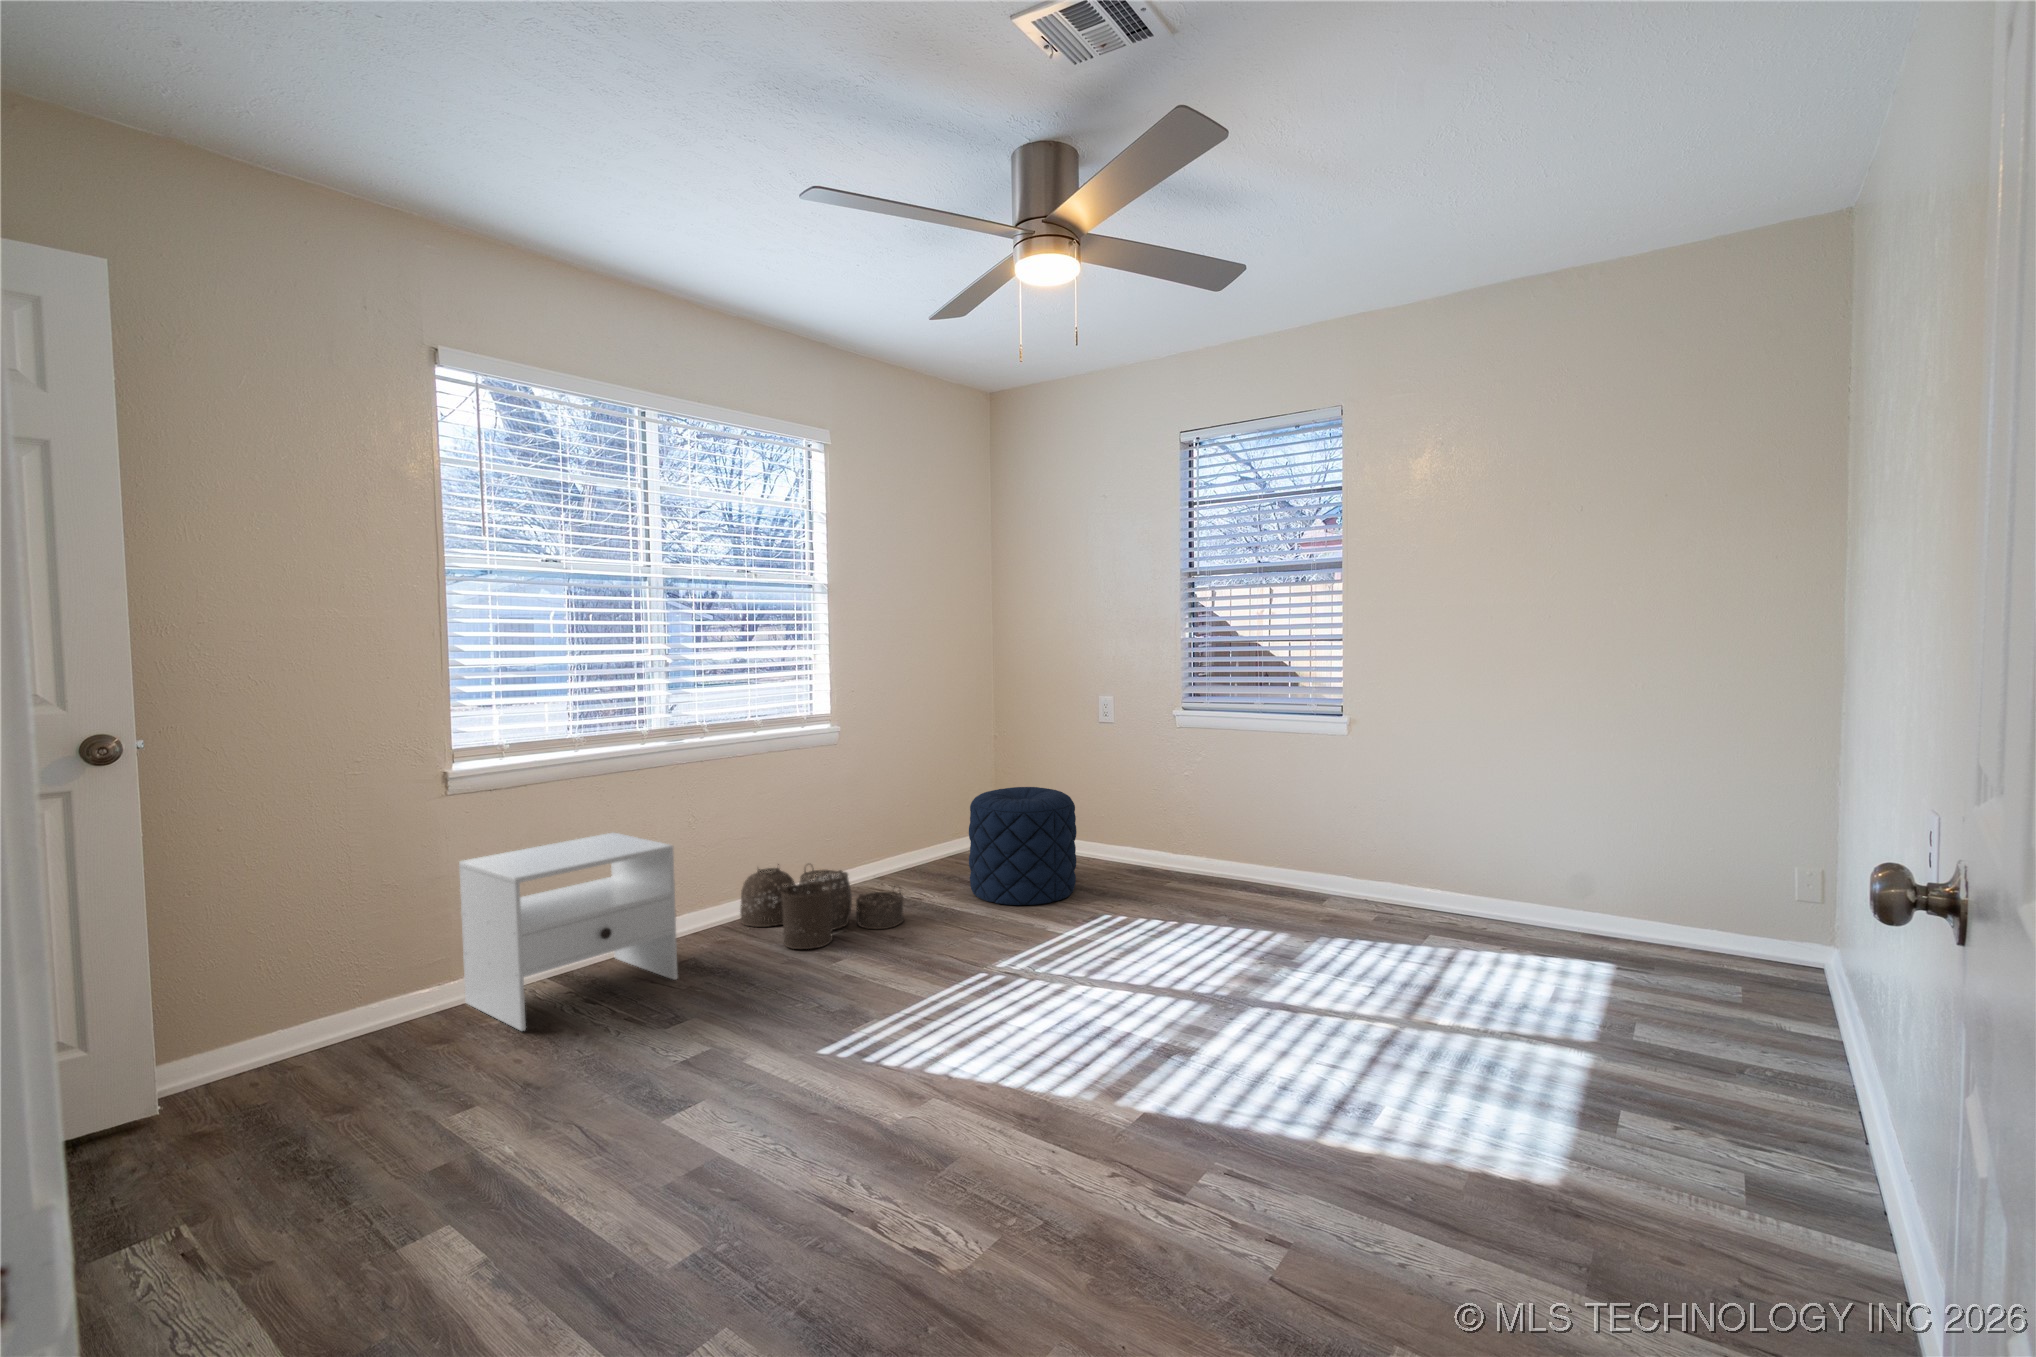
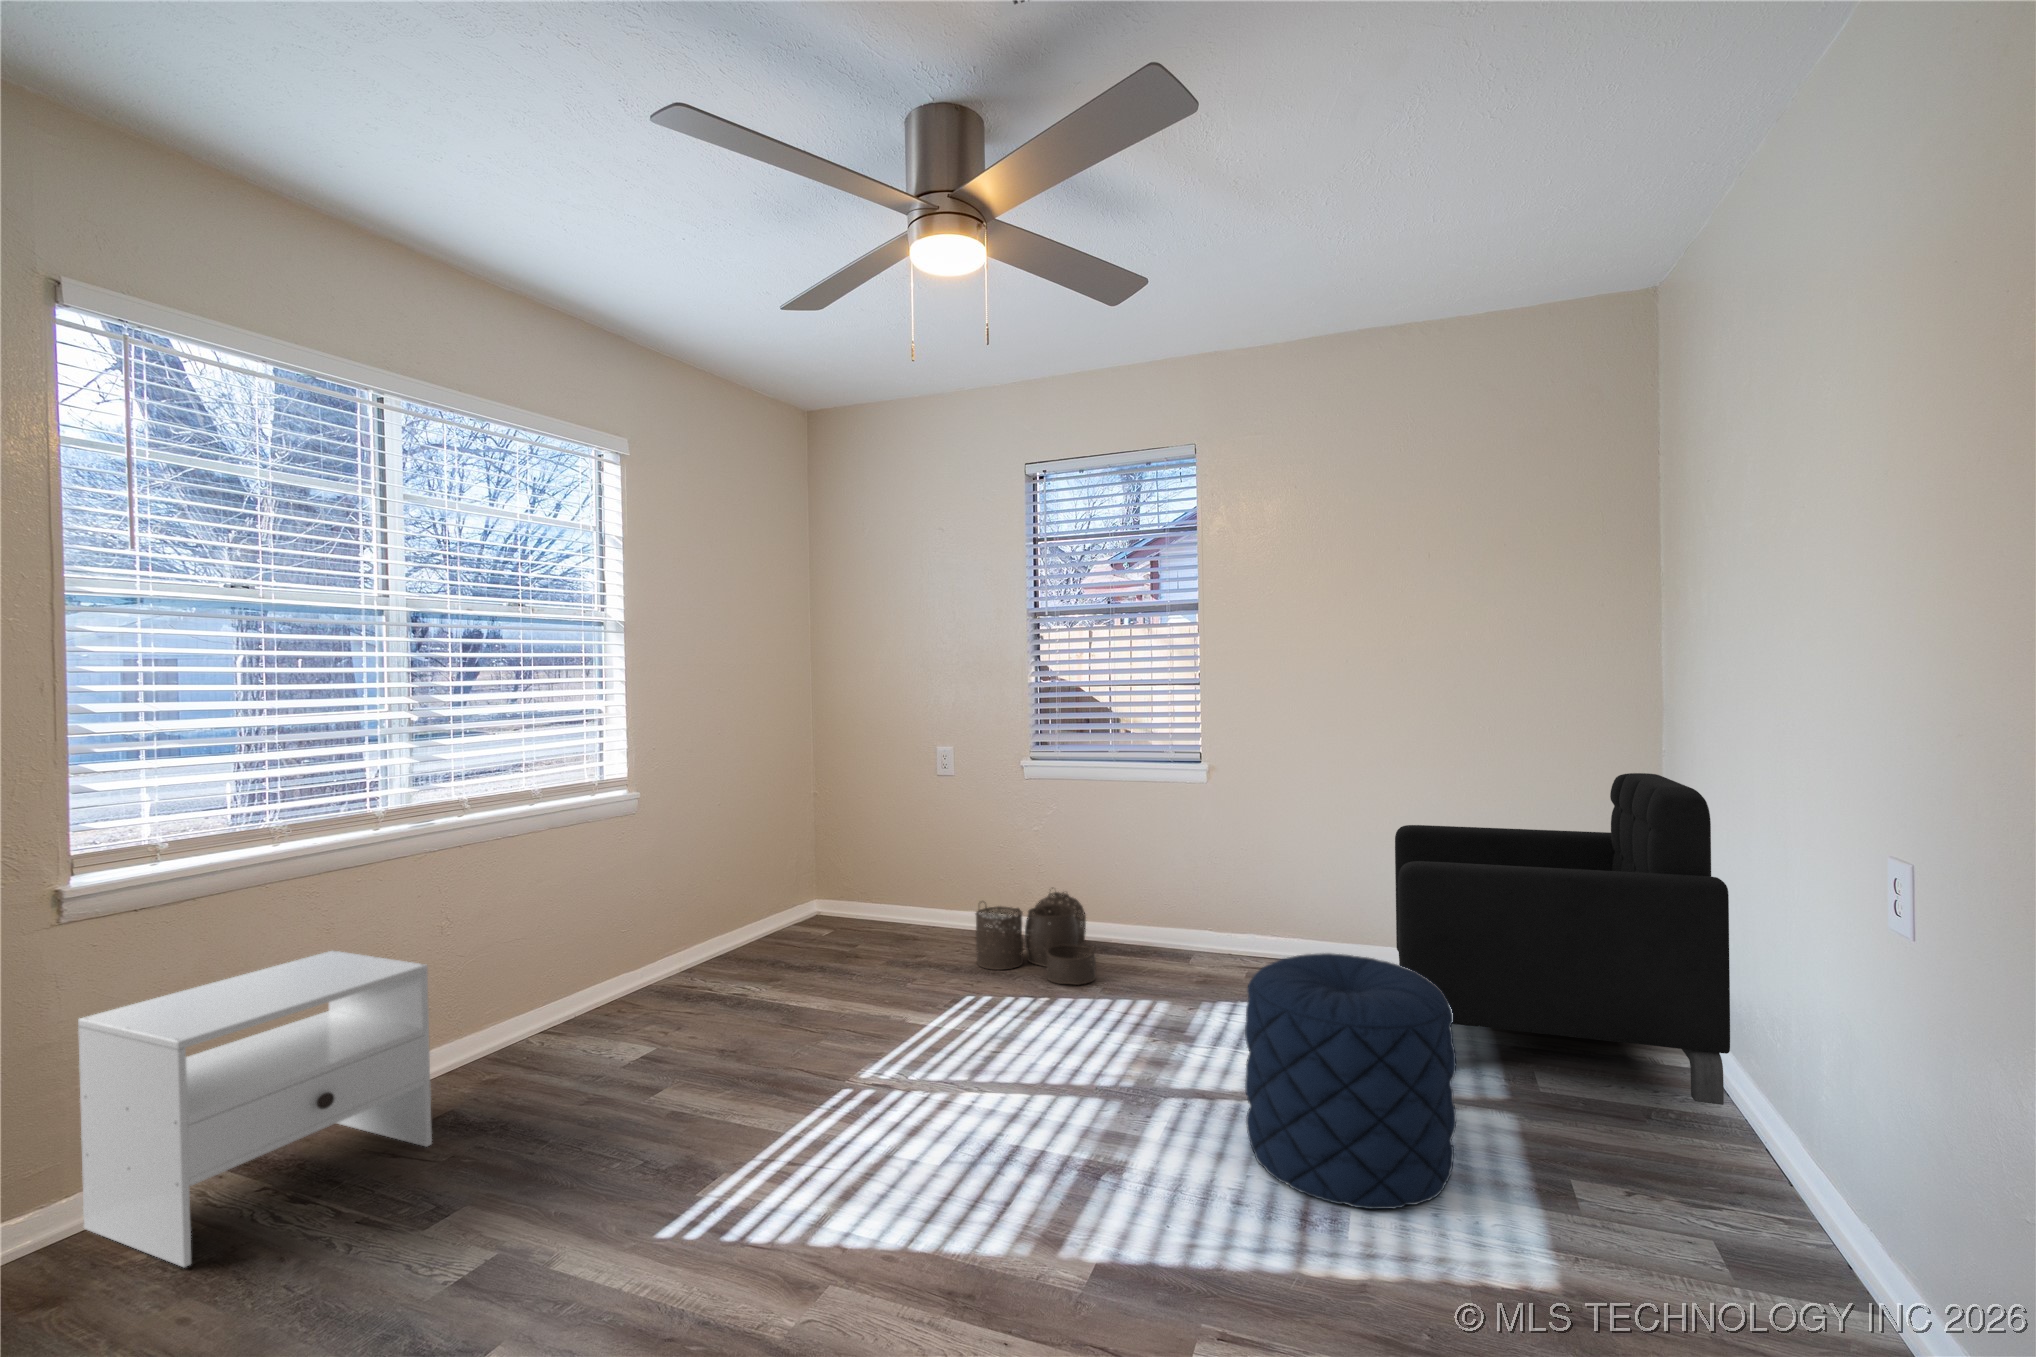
armchair: none [1500,736,1847,1071] -> present [1395,773,1730,1105]
pouf: present [969,787,1077,905] -> present [1245,953,1456,1209]
woven basket: present [740,864,904,949] -> present [976,892,1096,985]

